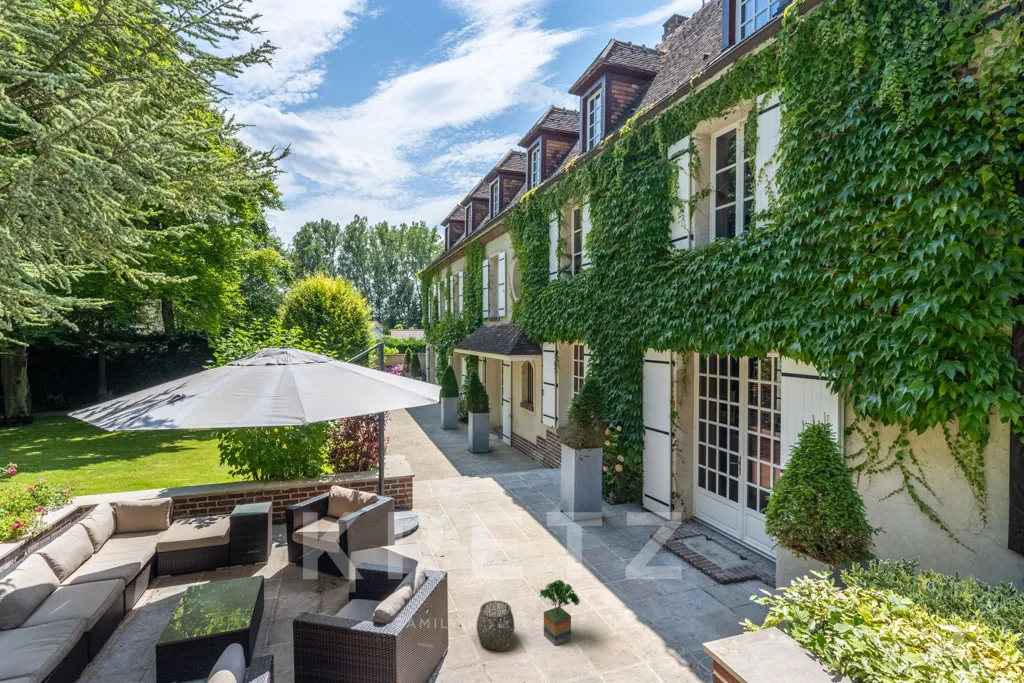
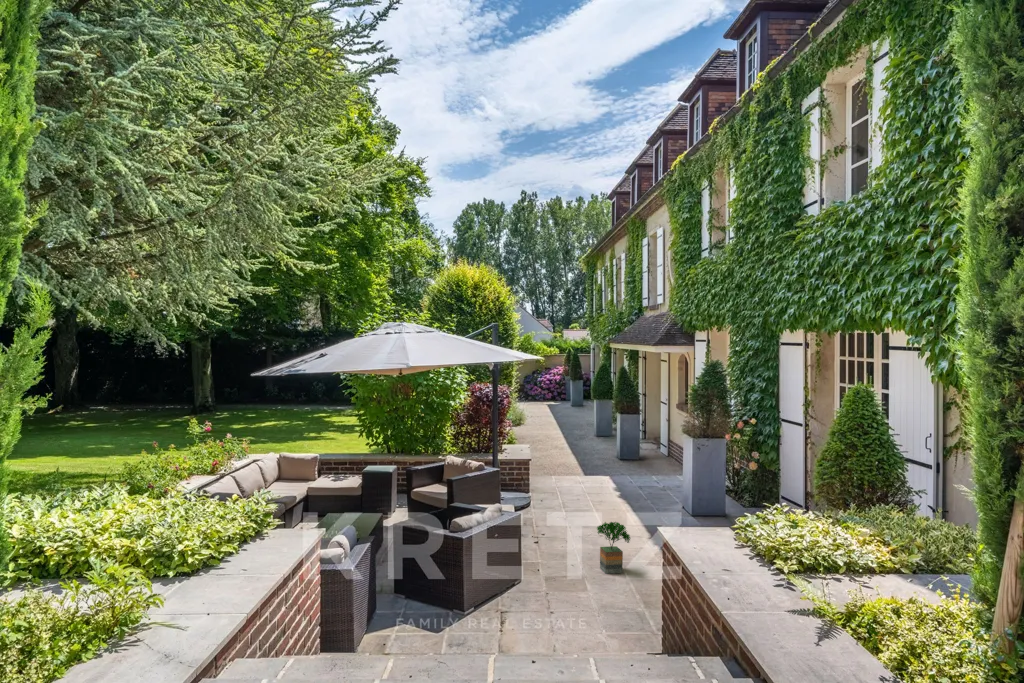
woven basket: present [477,601,514,650] -> none [540,533,573,569]

